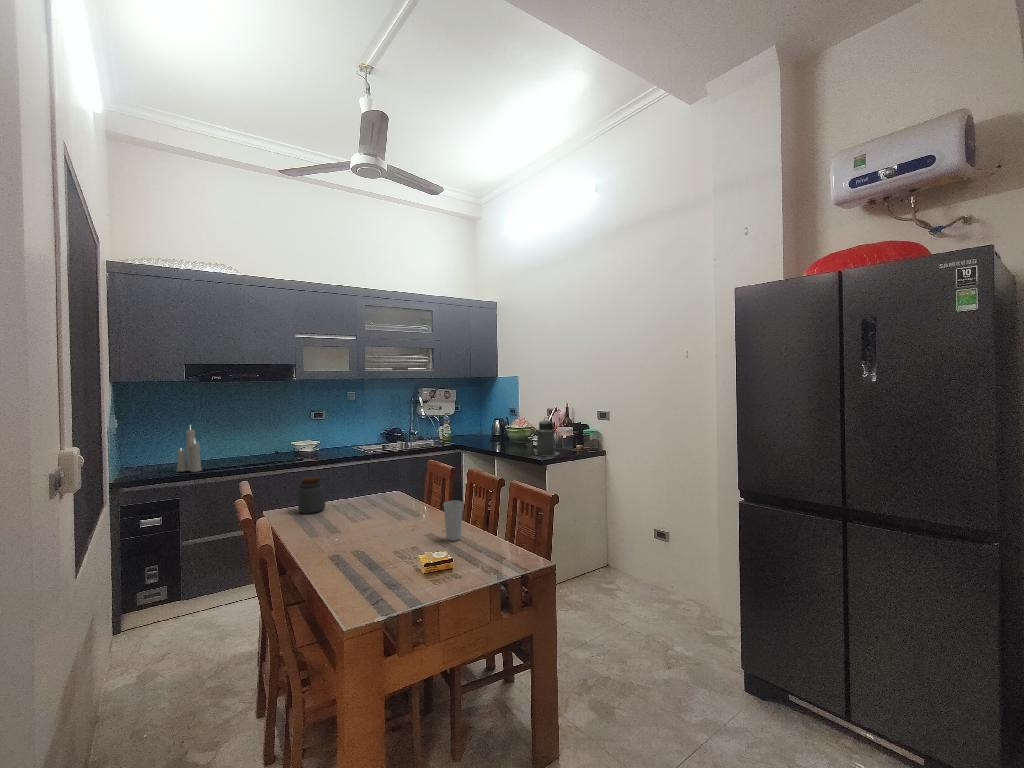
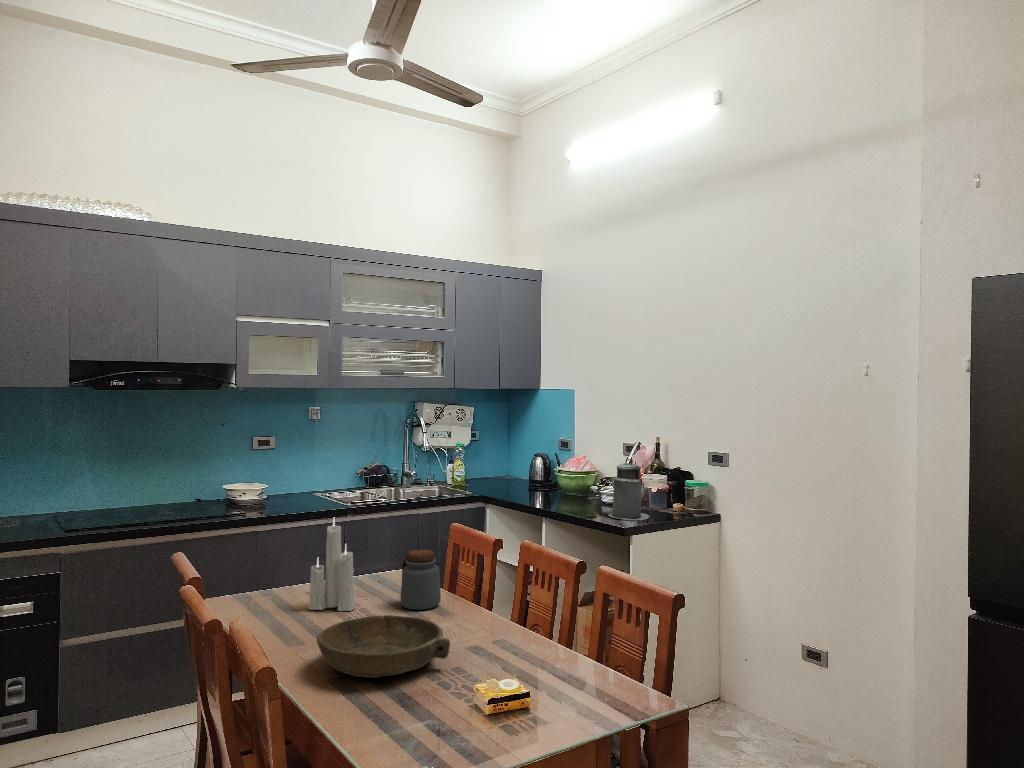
candle: present [177,428,202,472] -> present [308,518,355,611]
jar: present [298,476,325,513] -> present [401,549,441,610]
cup: present [443,501,463,541] -> none [499,595,530,659]
bowl: none [325,516,410,554] -> present [317,615,450,678]

